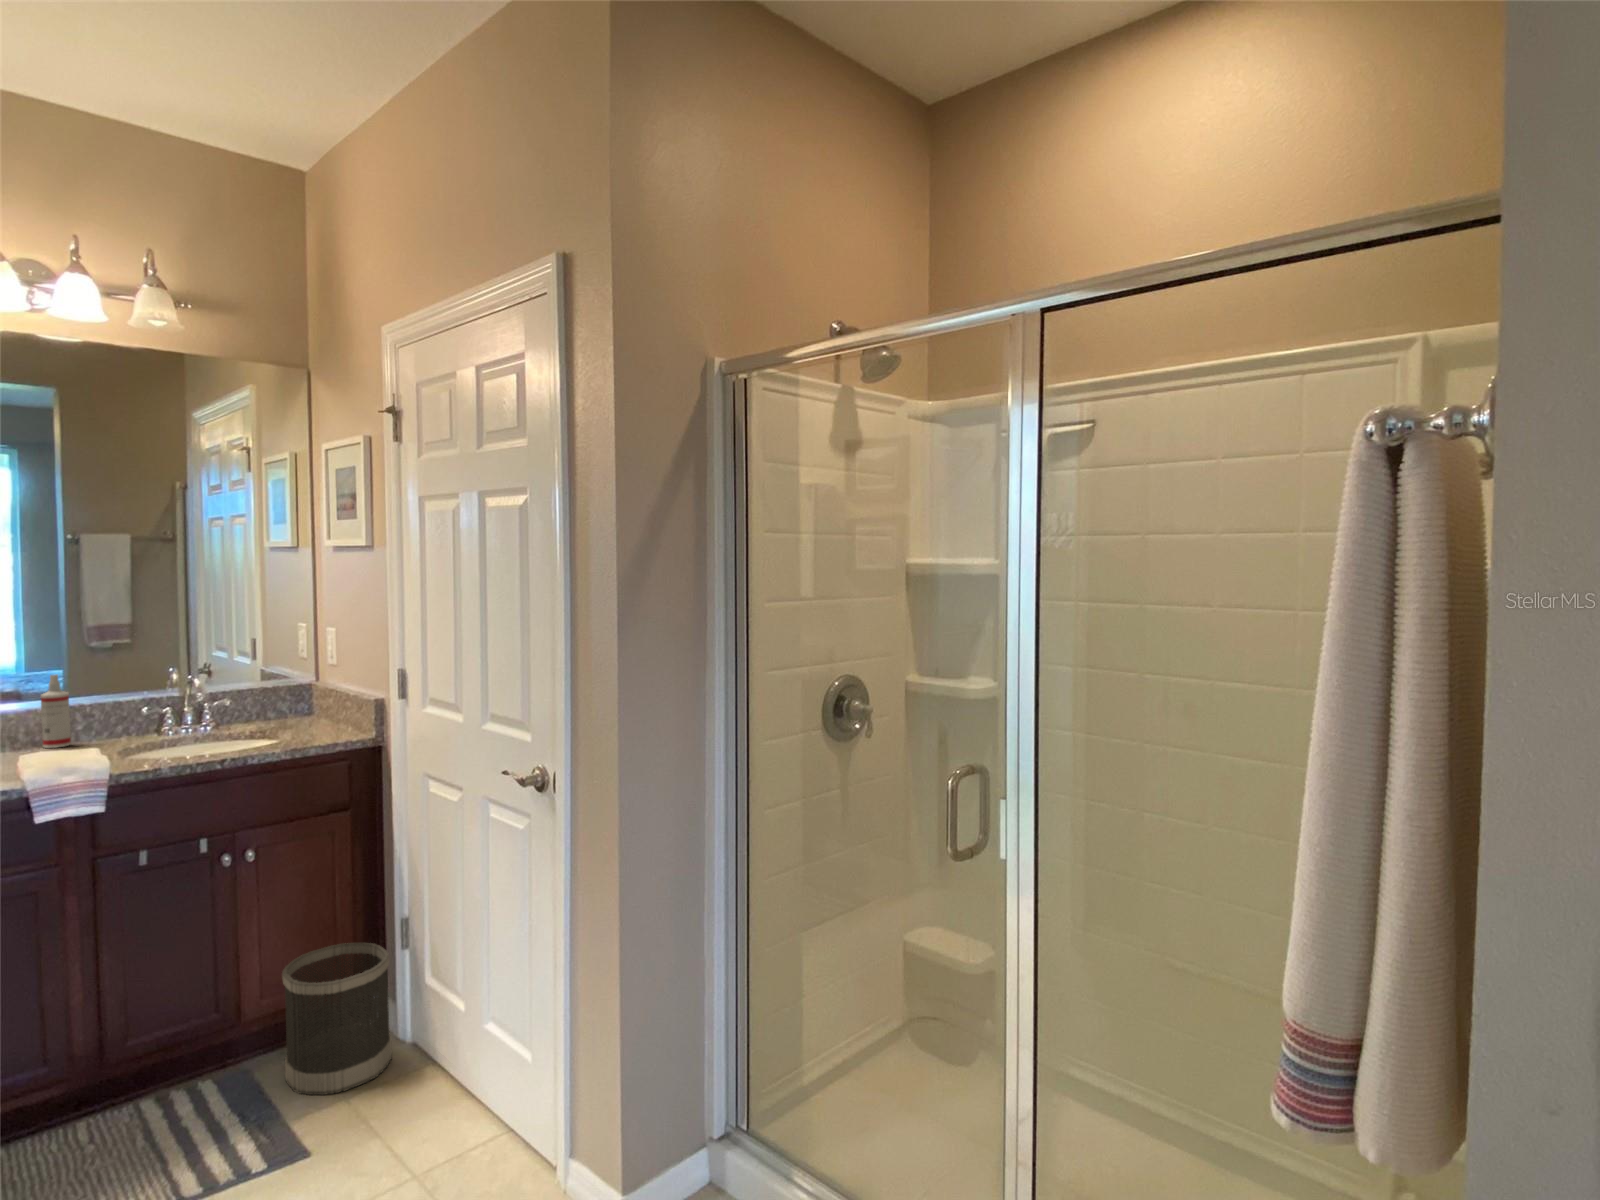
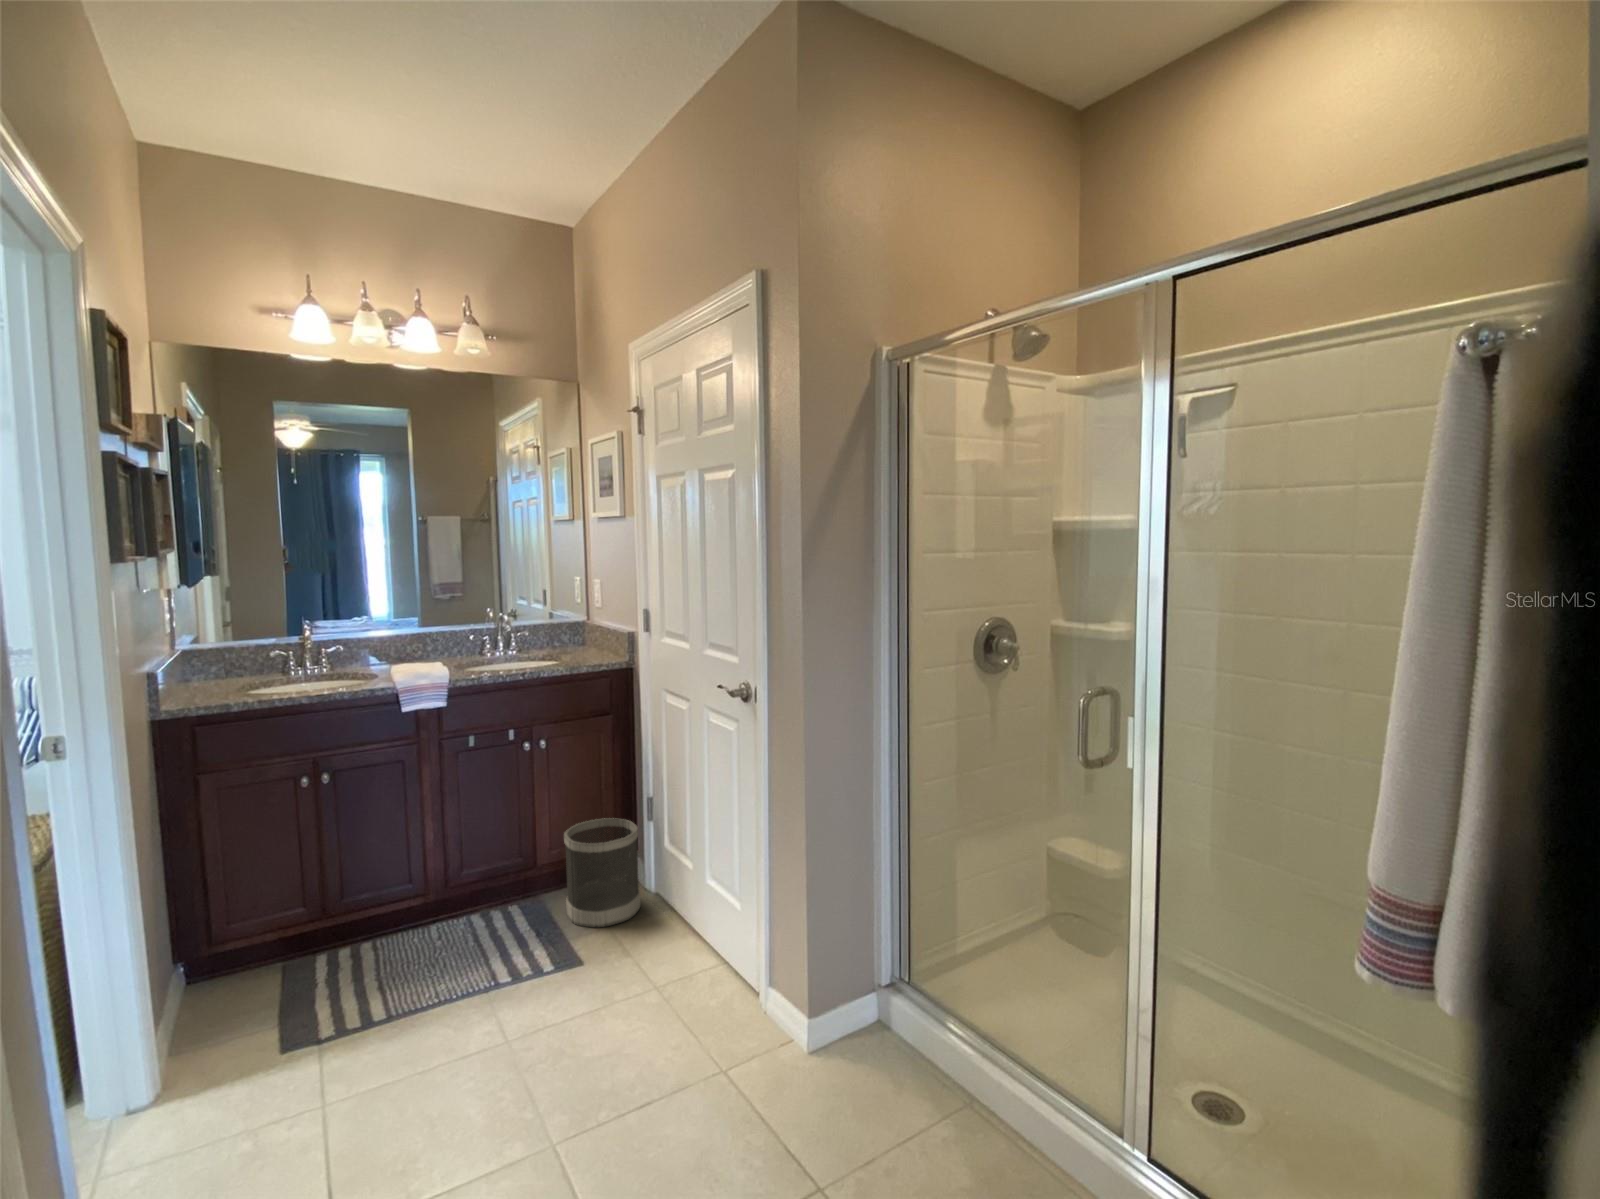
spray bottle: present [41,675,71,748] -> none [405,611,424,664]

